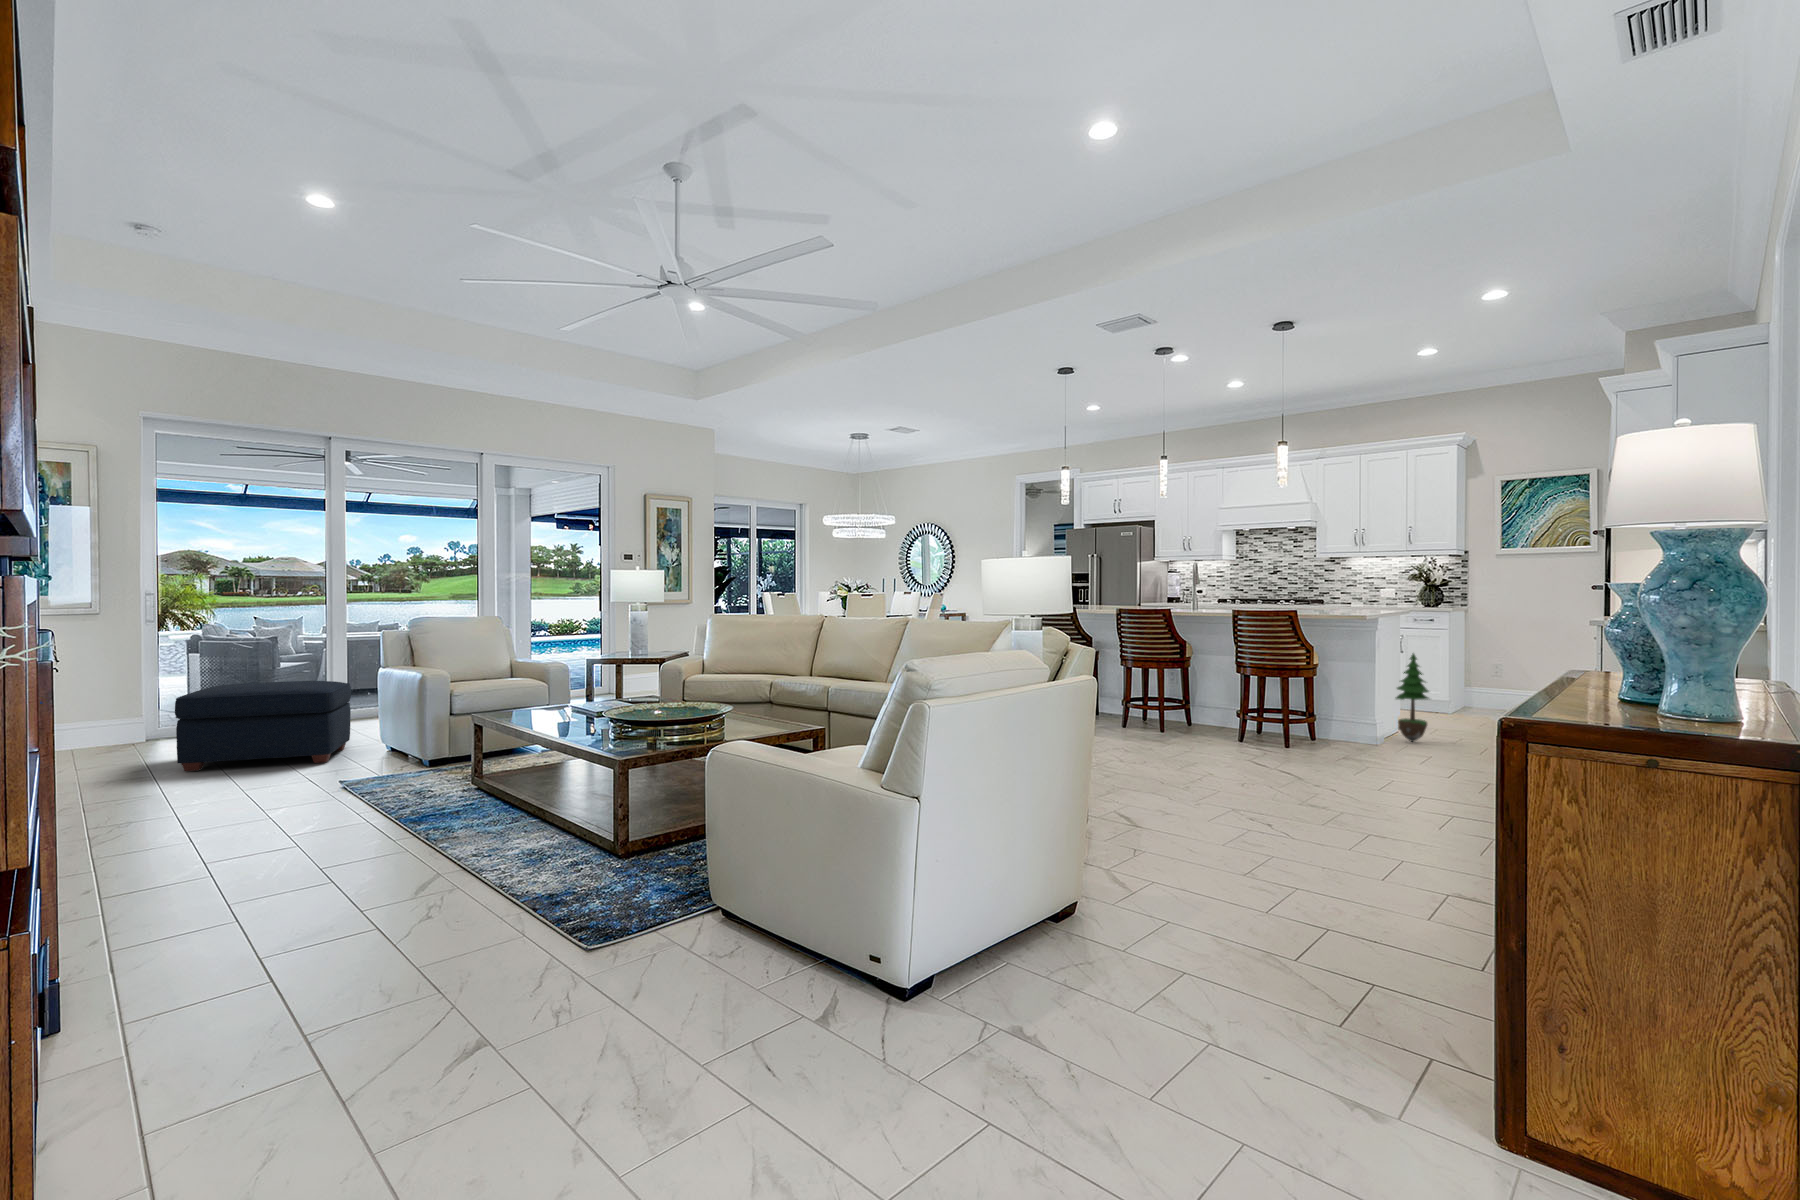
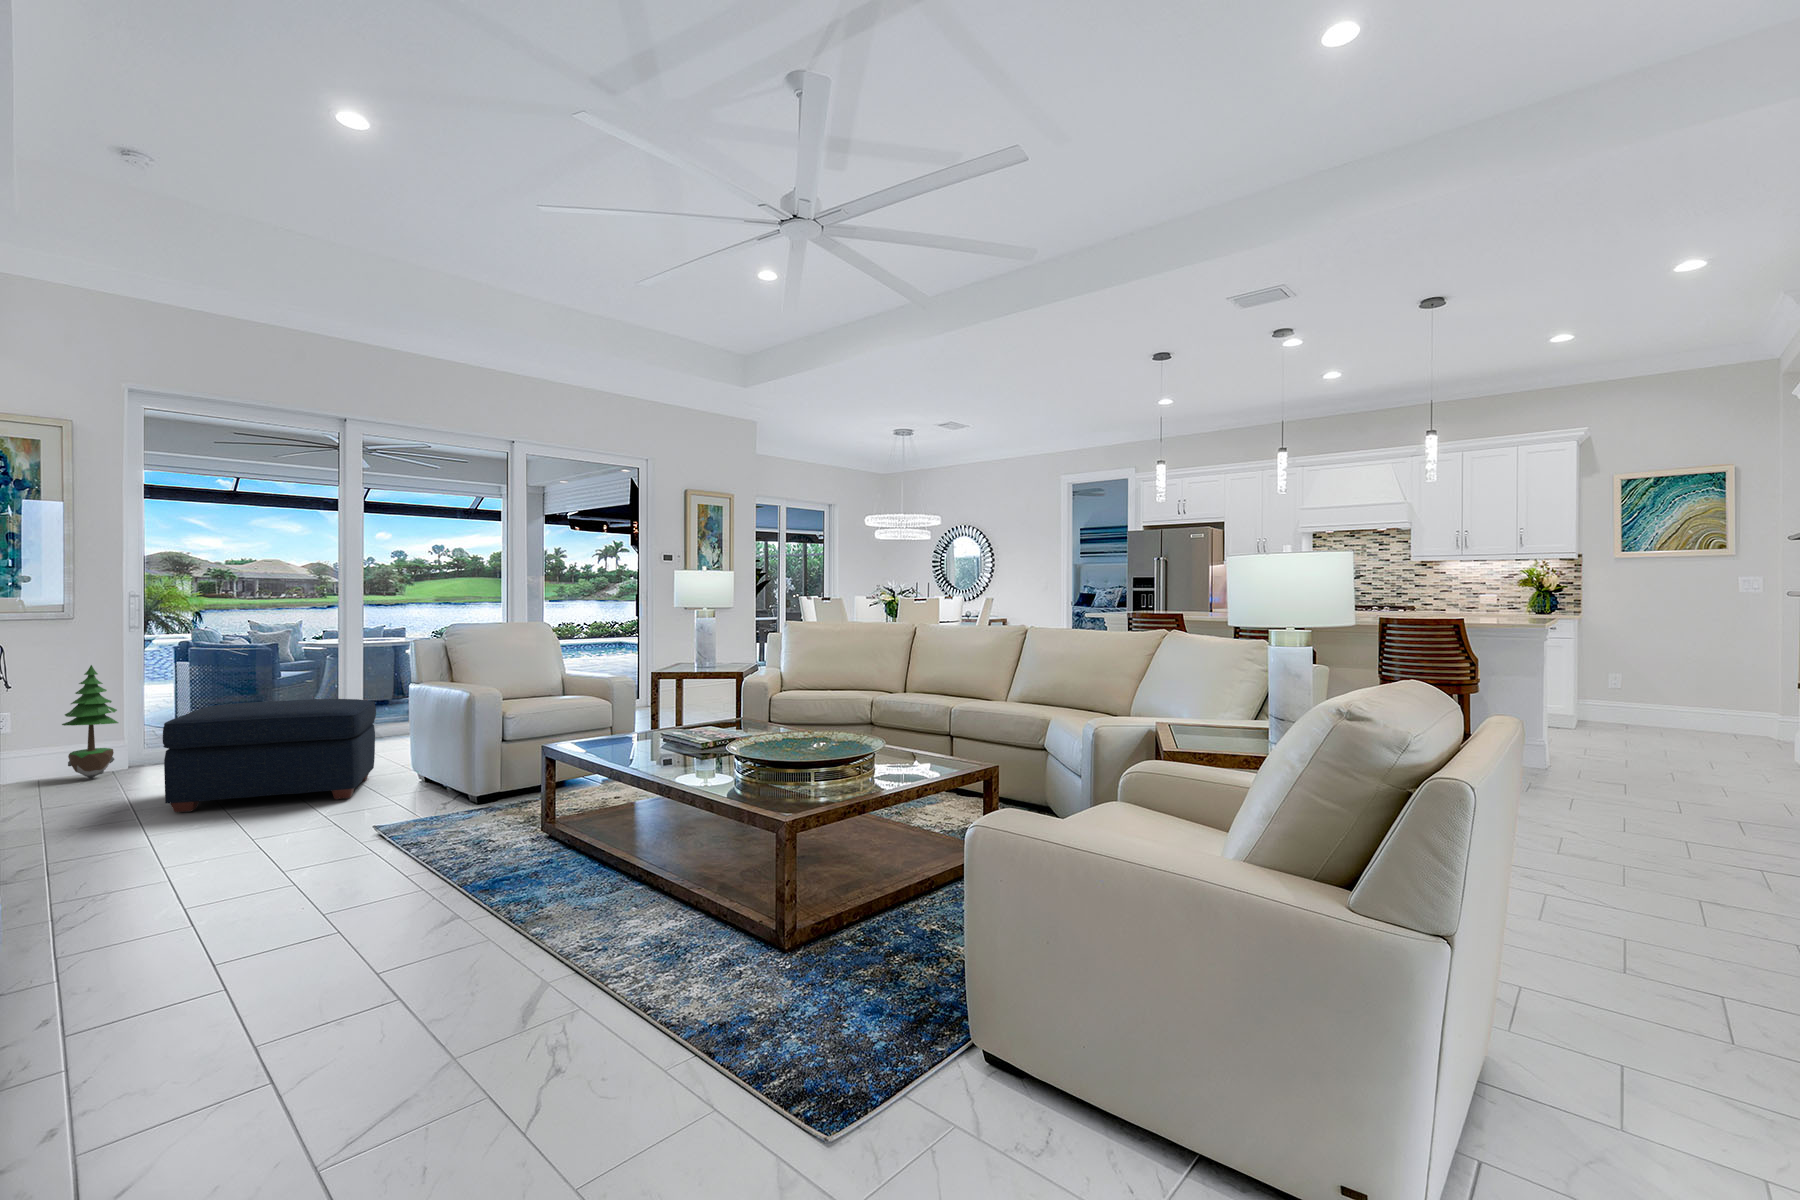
potted tree: present [1396,654,1429,742] -> present [62,665,118,778]

